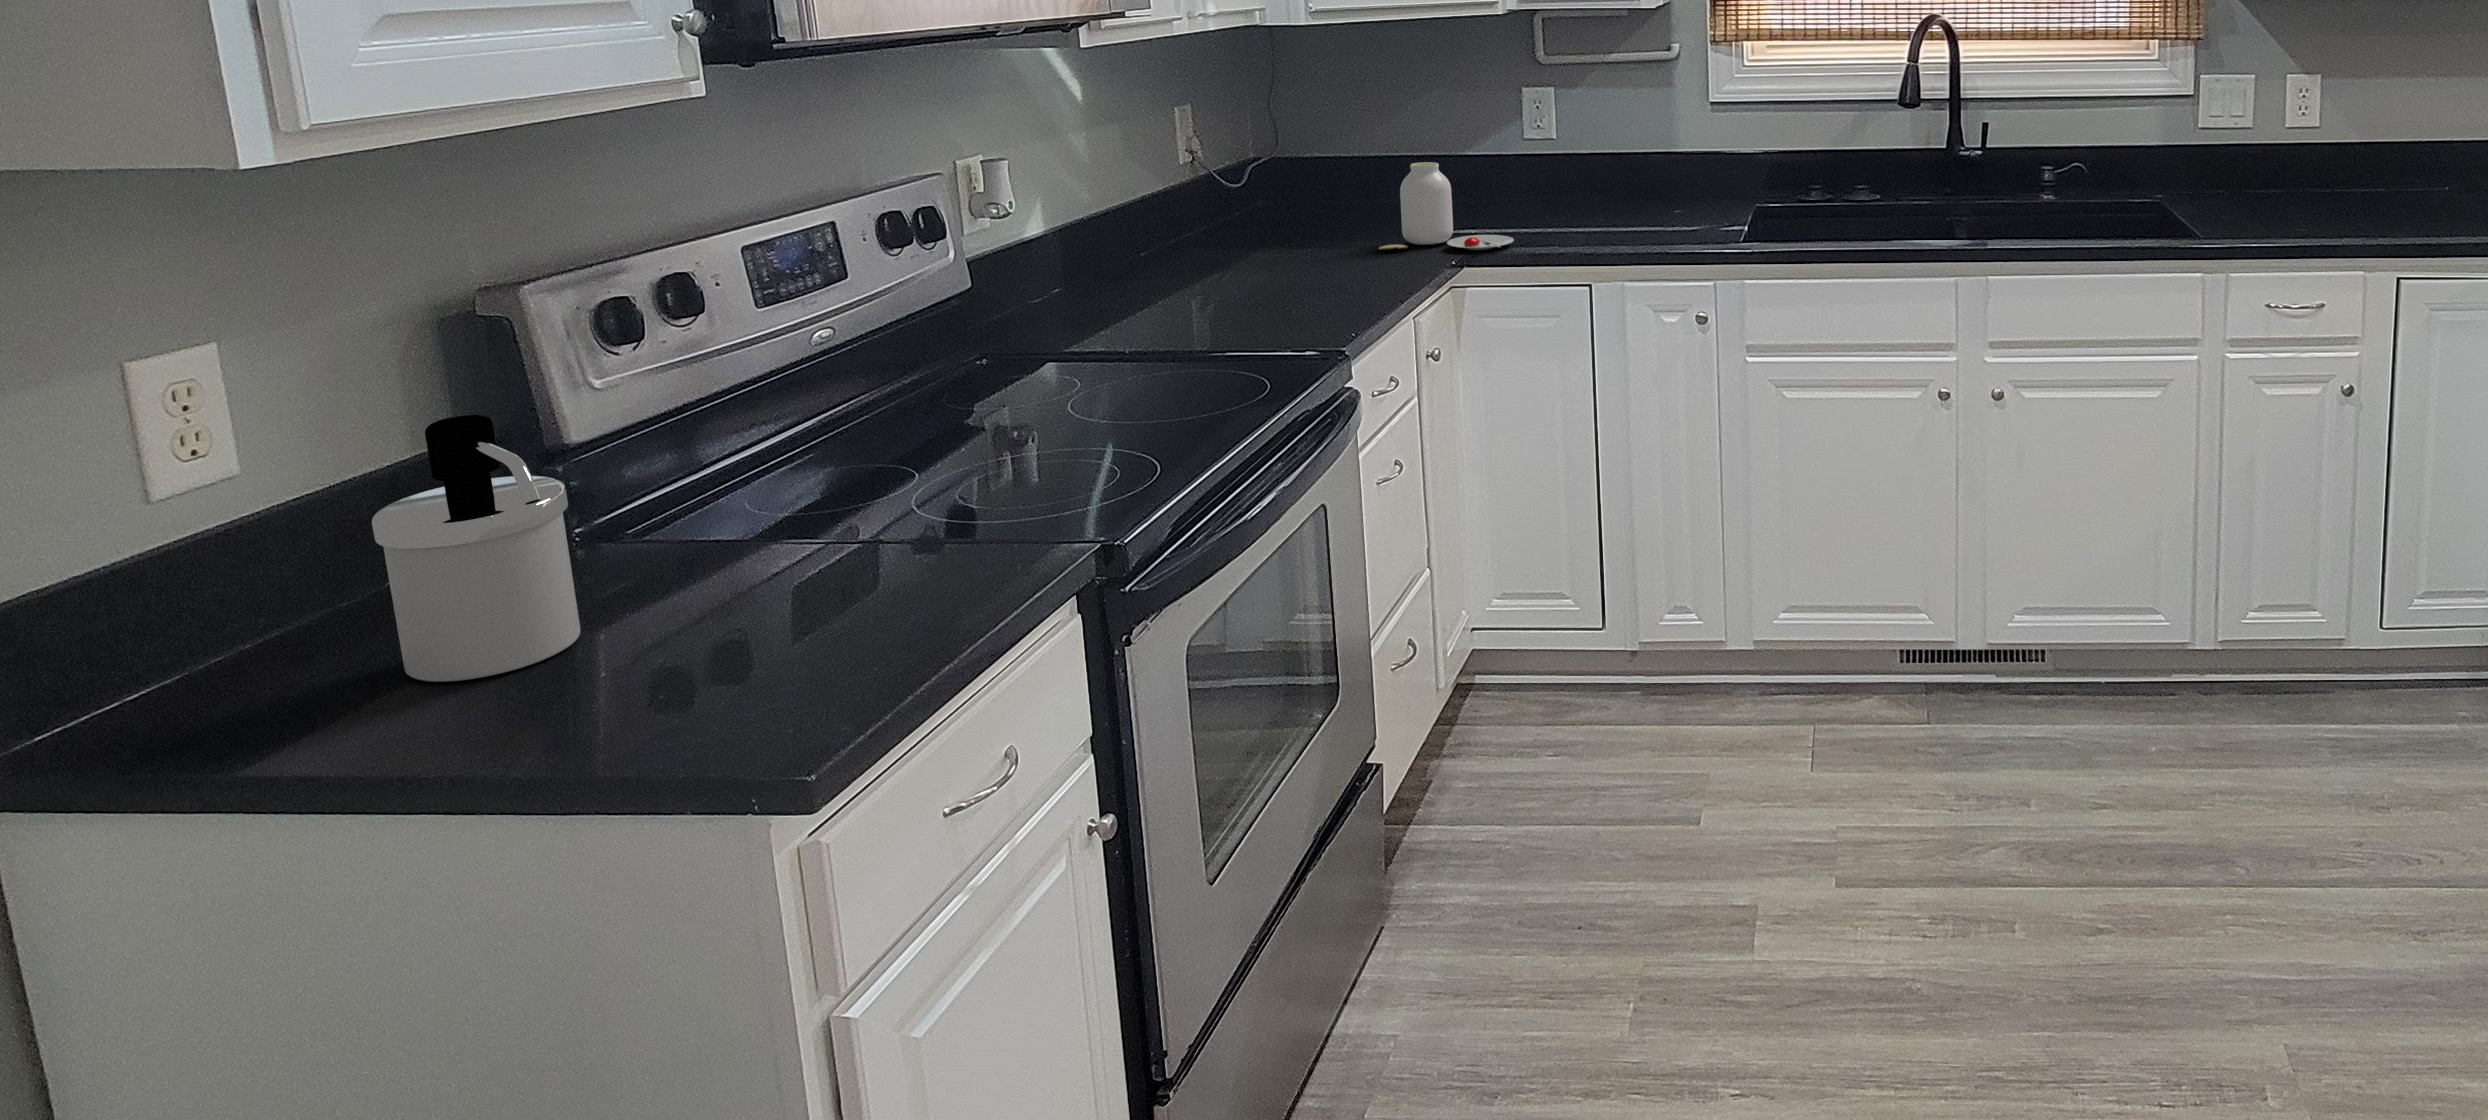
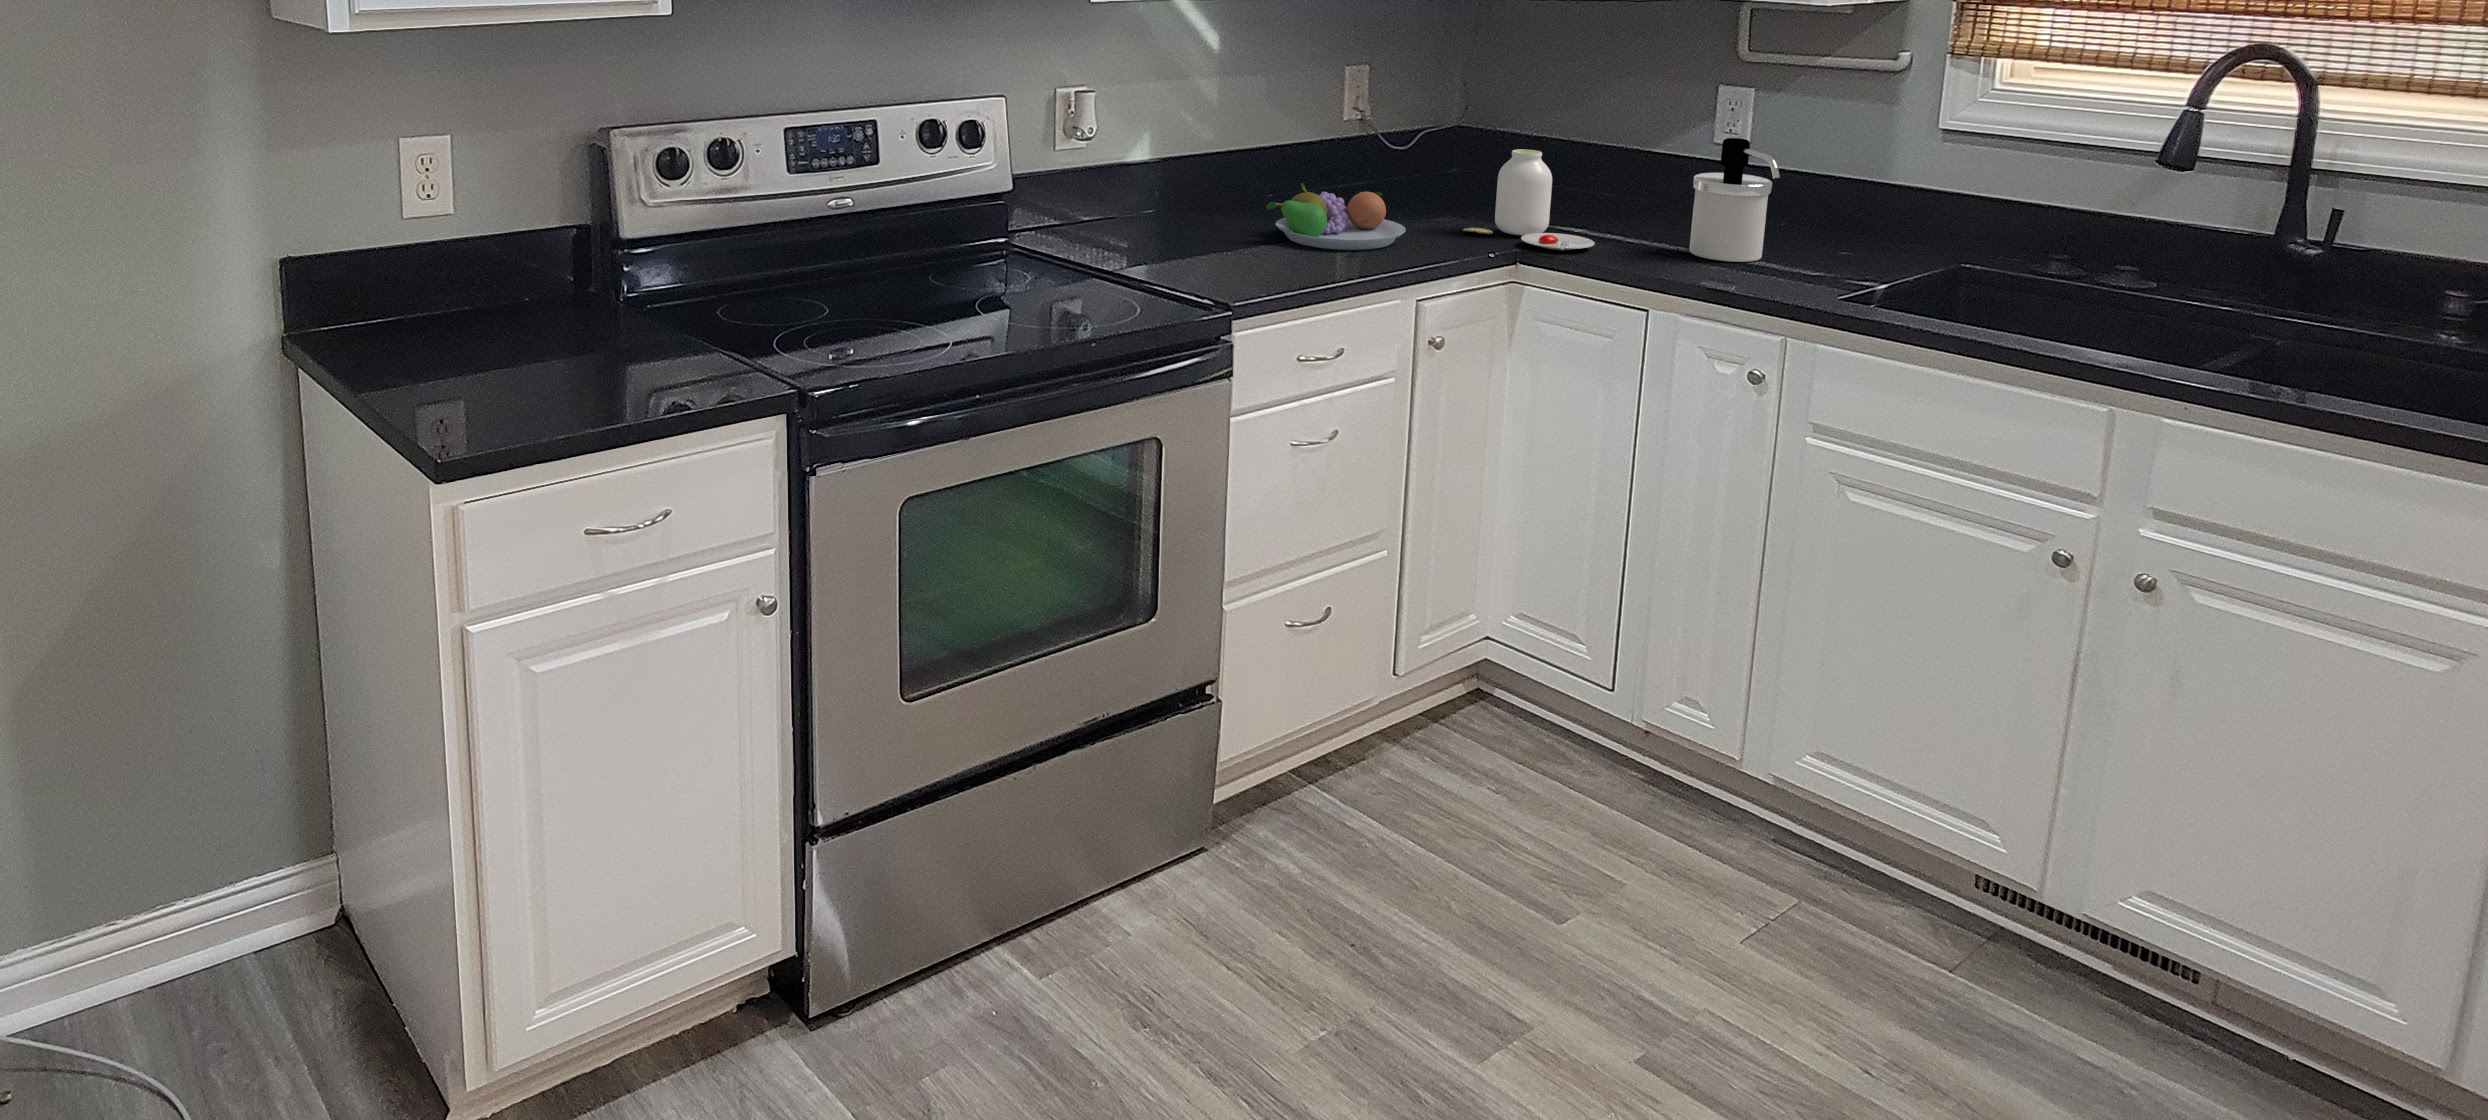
fruit bowl: none [1216,225,1356,290] -> present [1266,183,1406,250]
soap dispenser: present [372,415,581,682] -> present [1689,138,1780,262]

